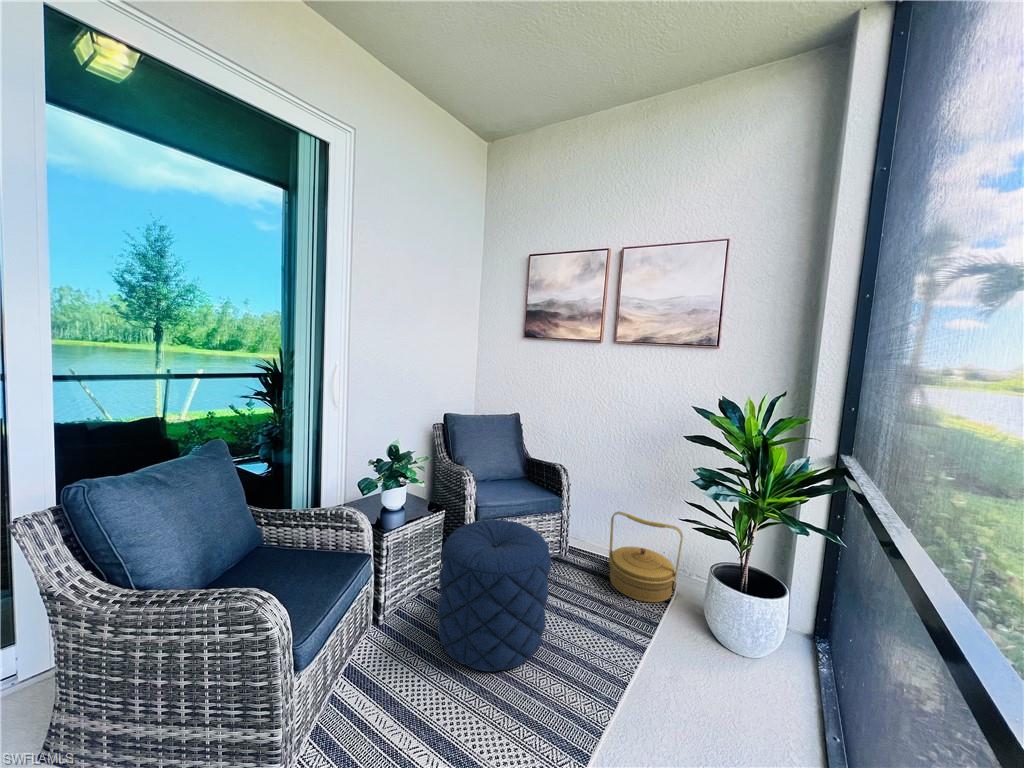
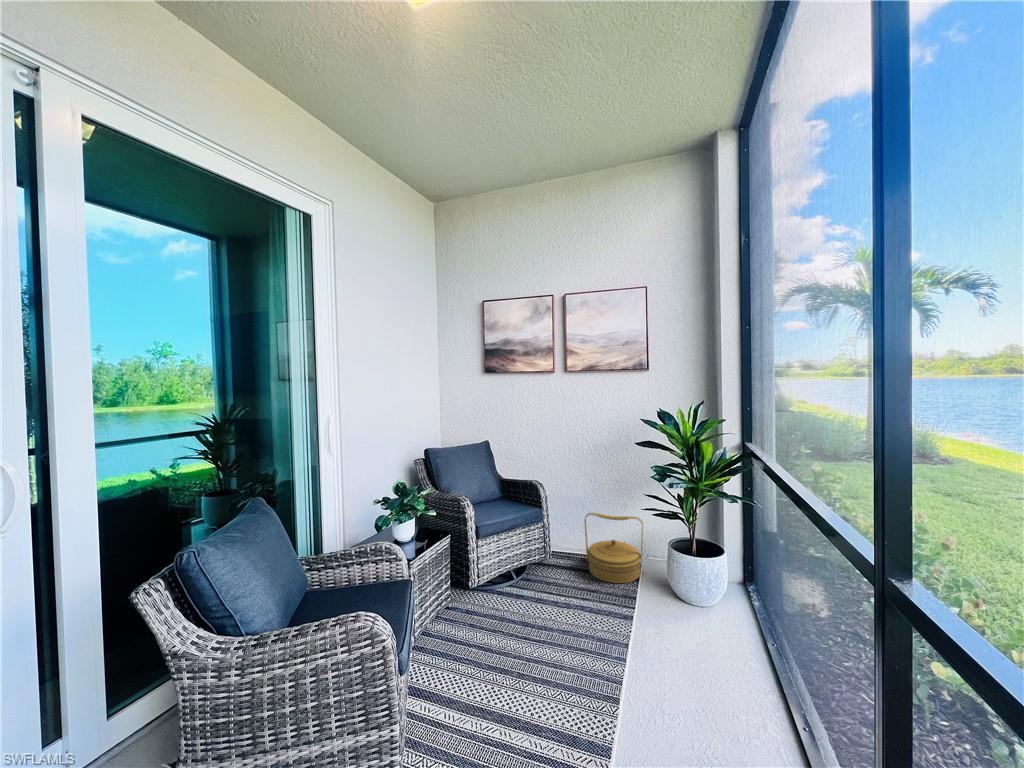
pouf: present [437,519,551,672] -> none [461,534,555,662]

